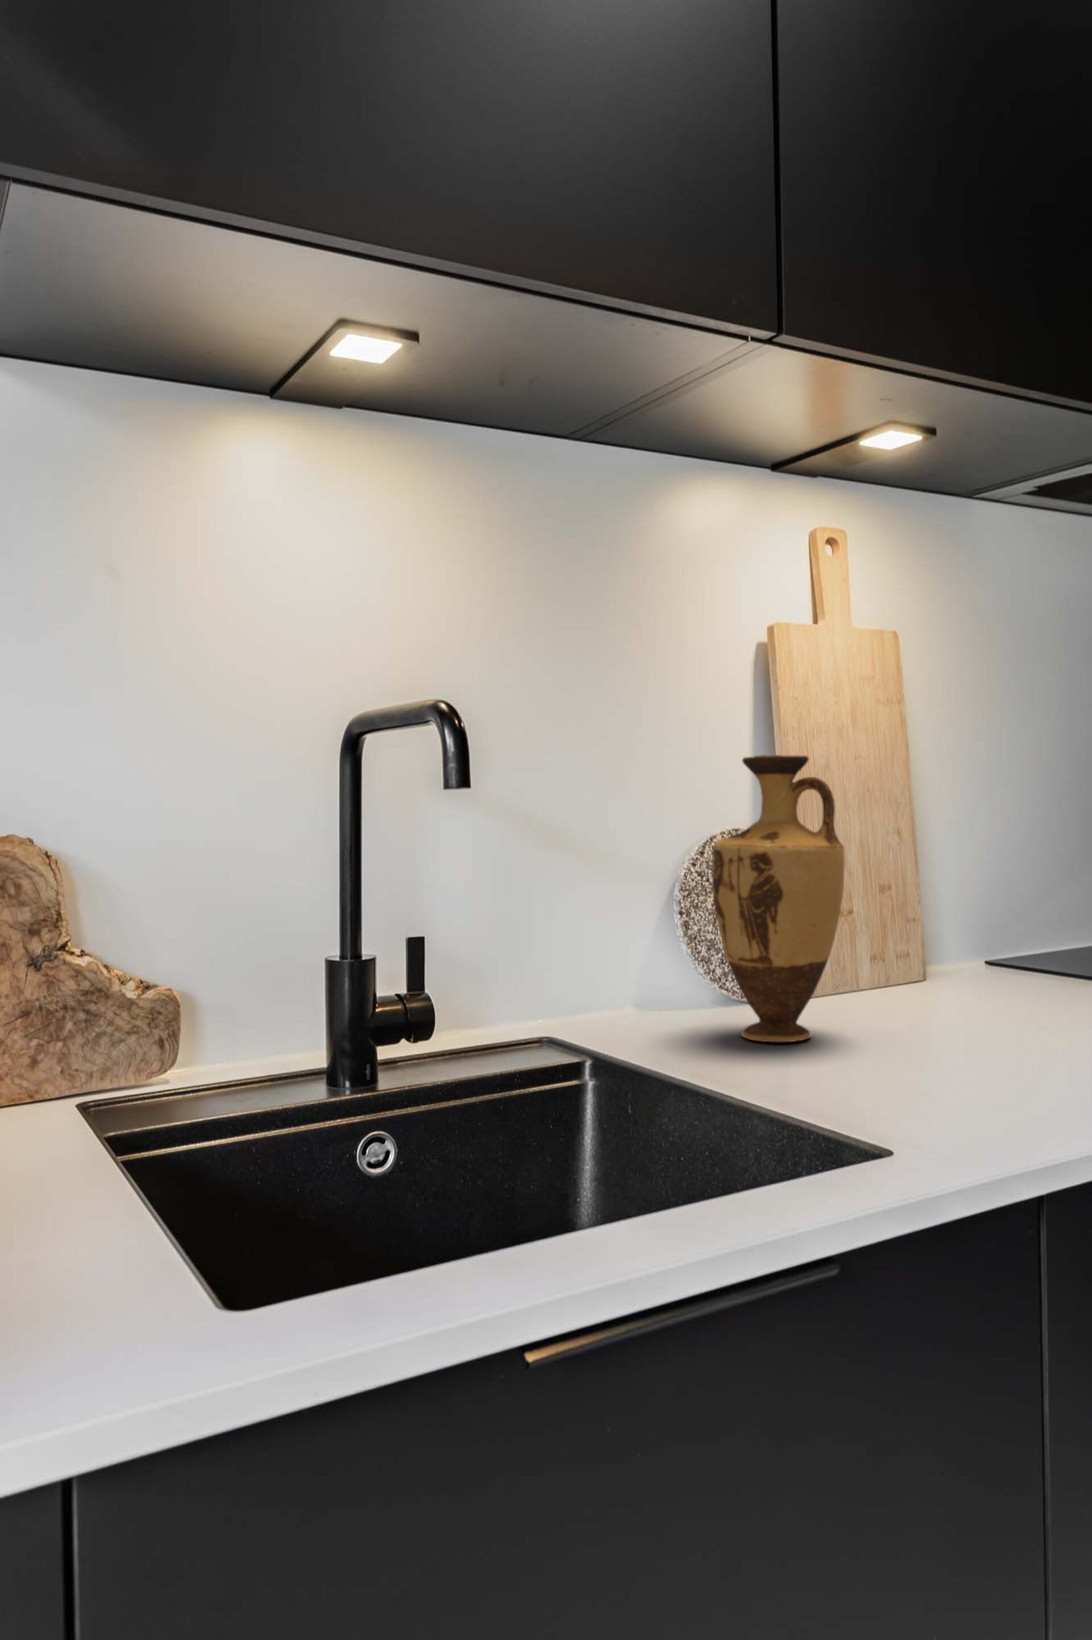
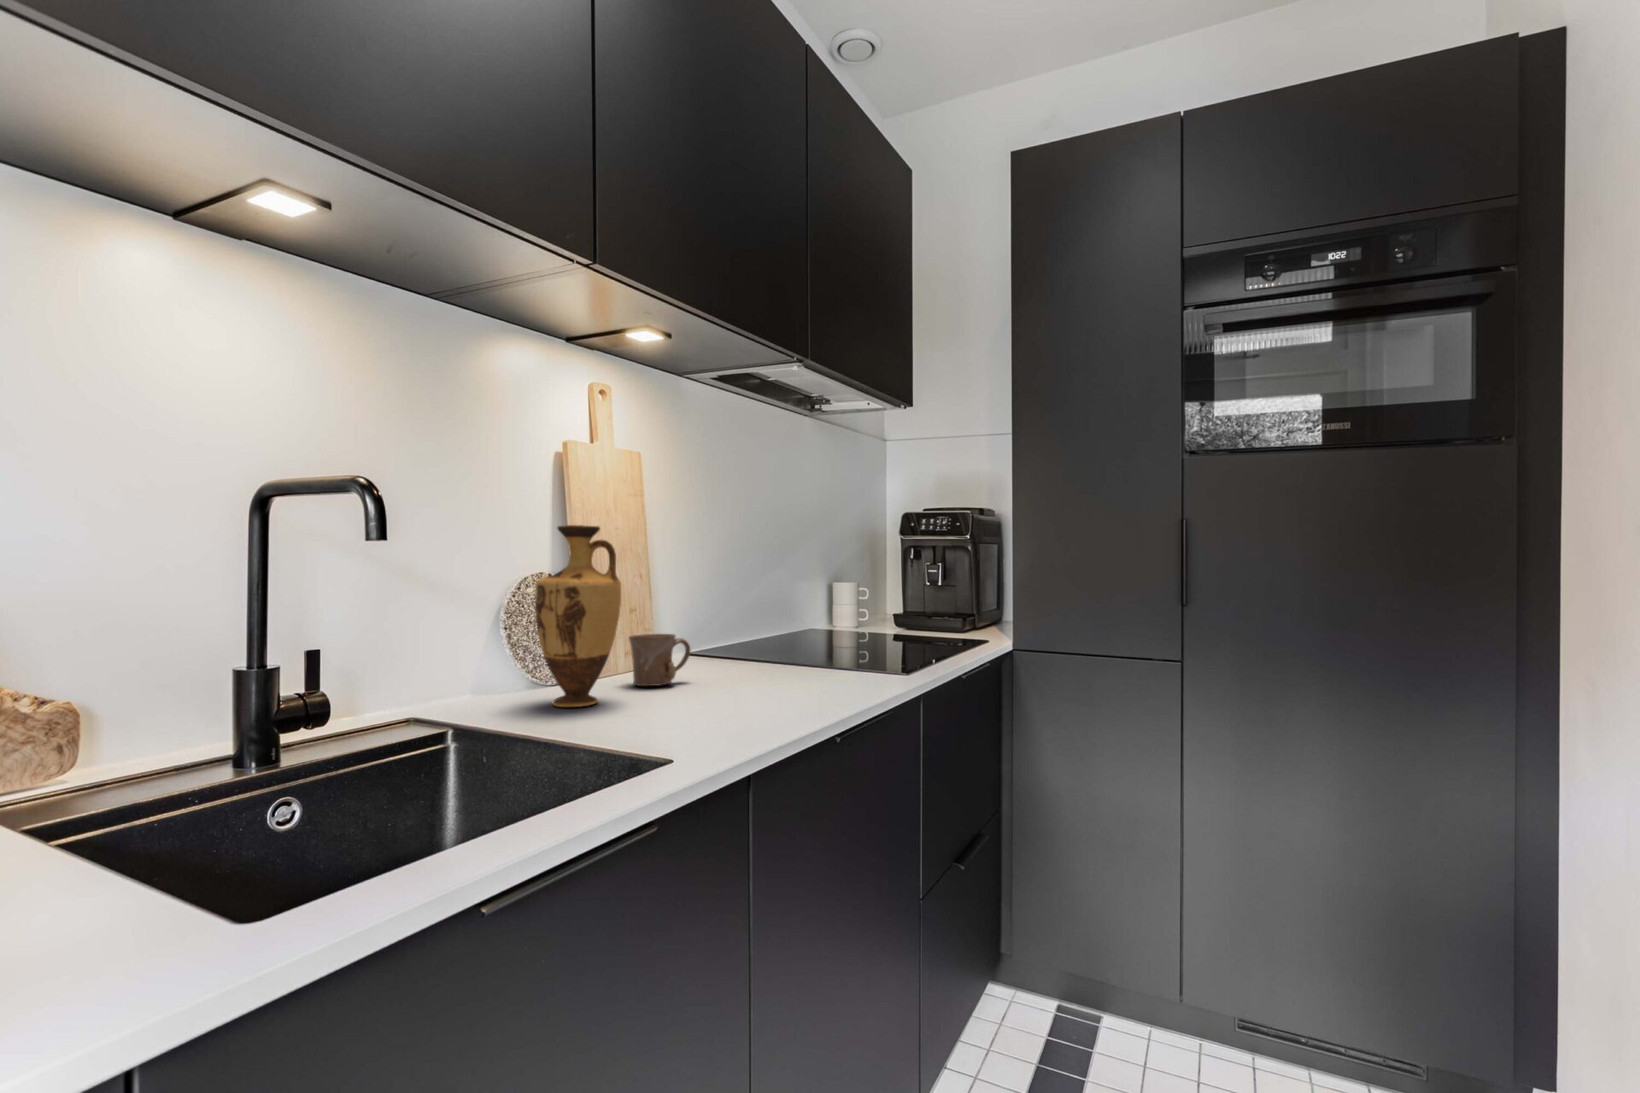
mug: none [869,930,977,1017] -> present [629,634,690,686]

